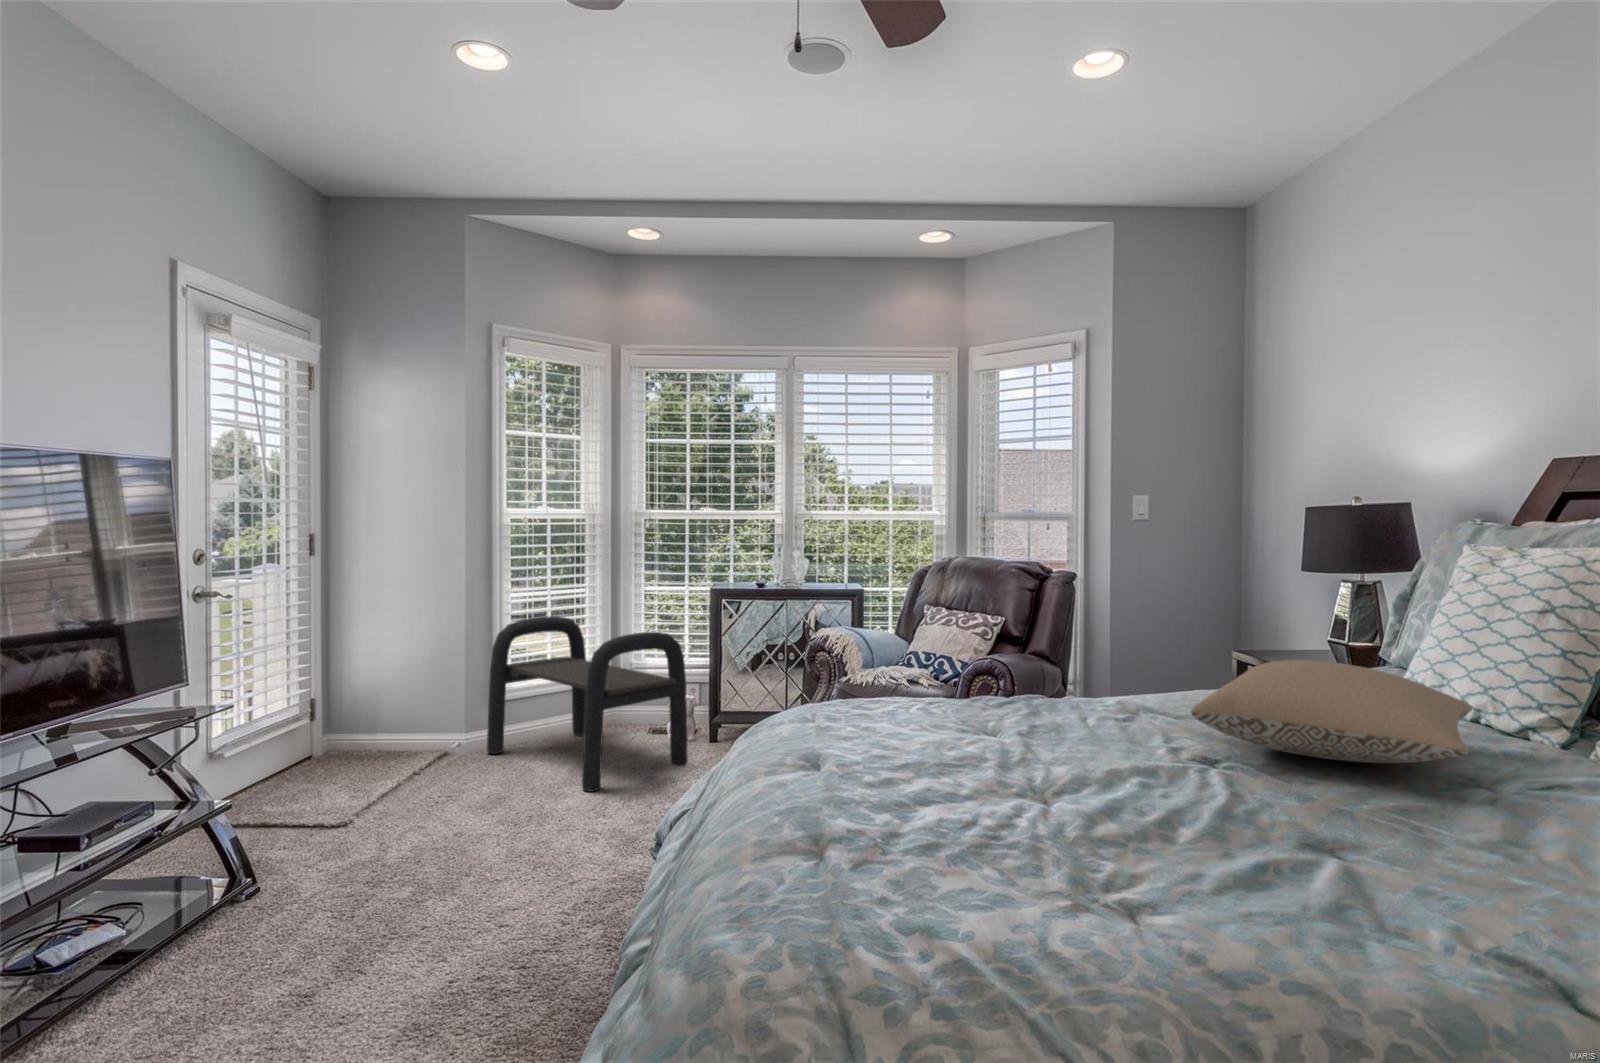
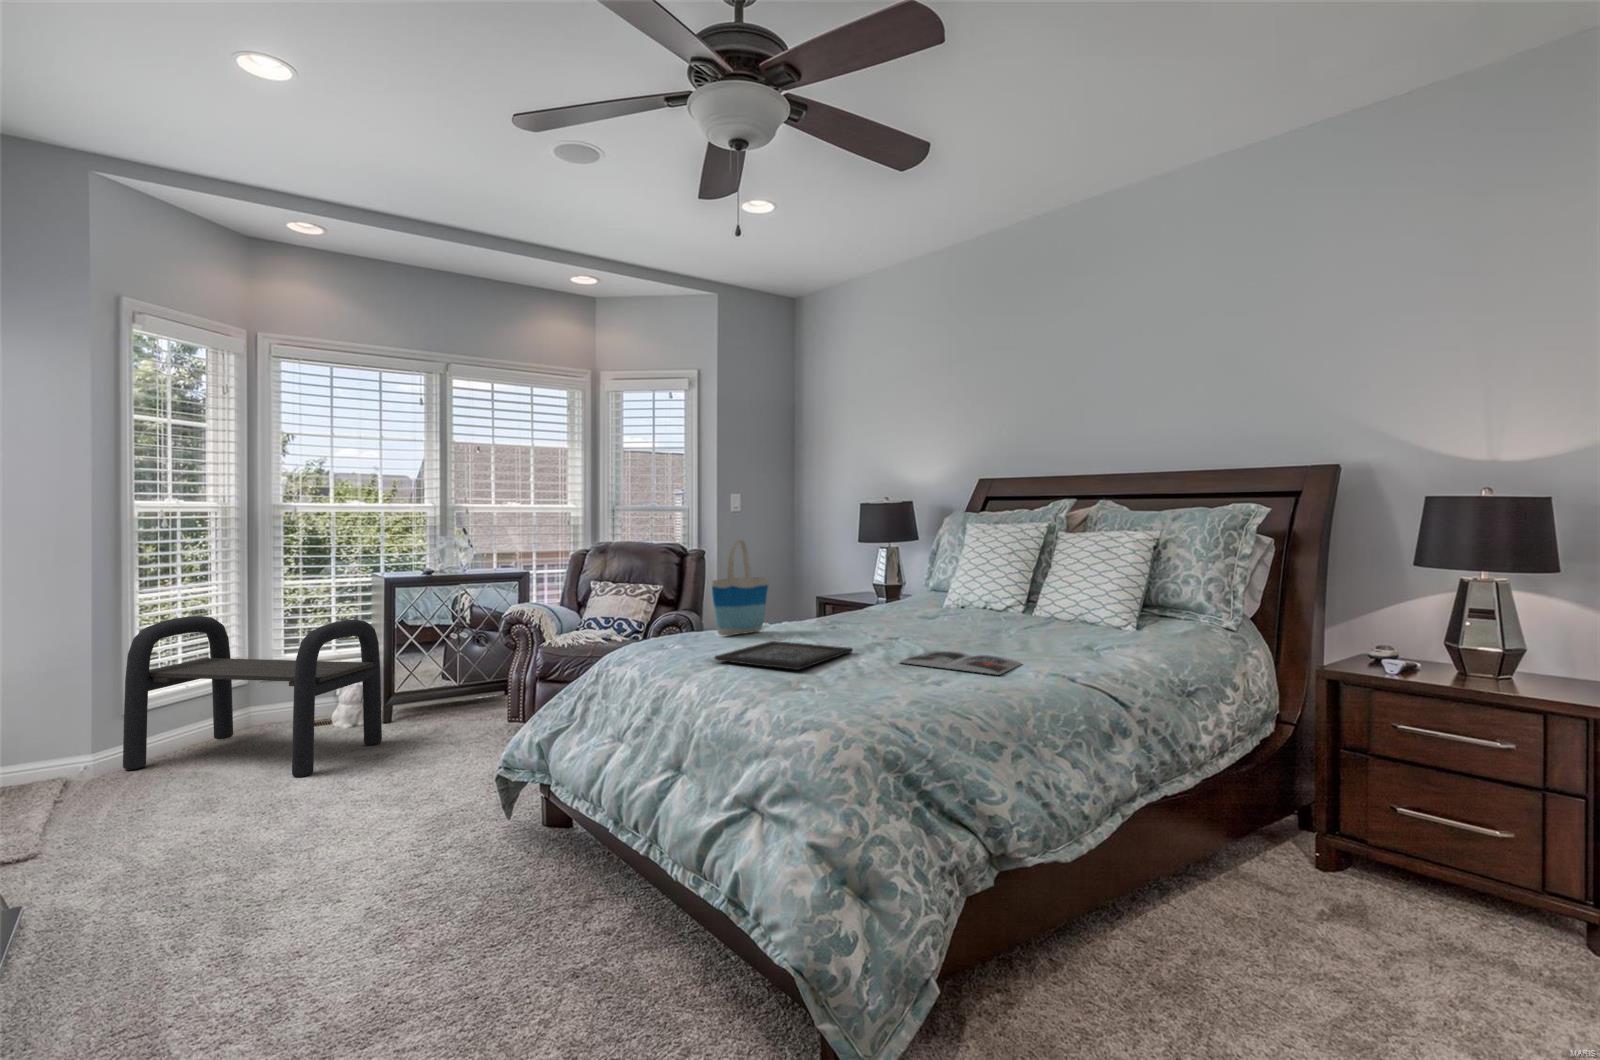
tote bag: none [917,563,1025,712] -> present [712,540,769,635]
pillow: present [1191,660,1472,763] -> none [875,584,992,631]
tray: none [834,737,1096,814] -> present [715,641,853,670]
magazine: none [1152,817,1489,941] -> present [900,651,1021,675]

